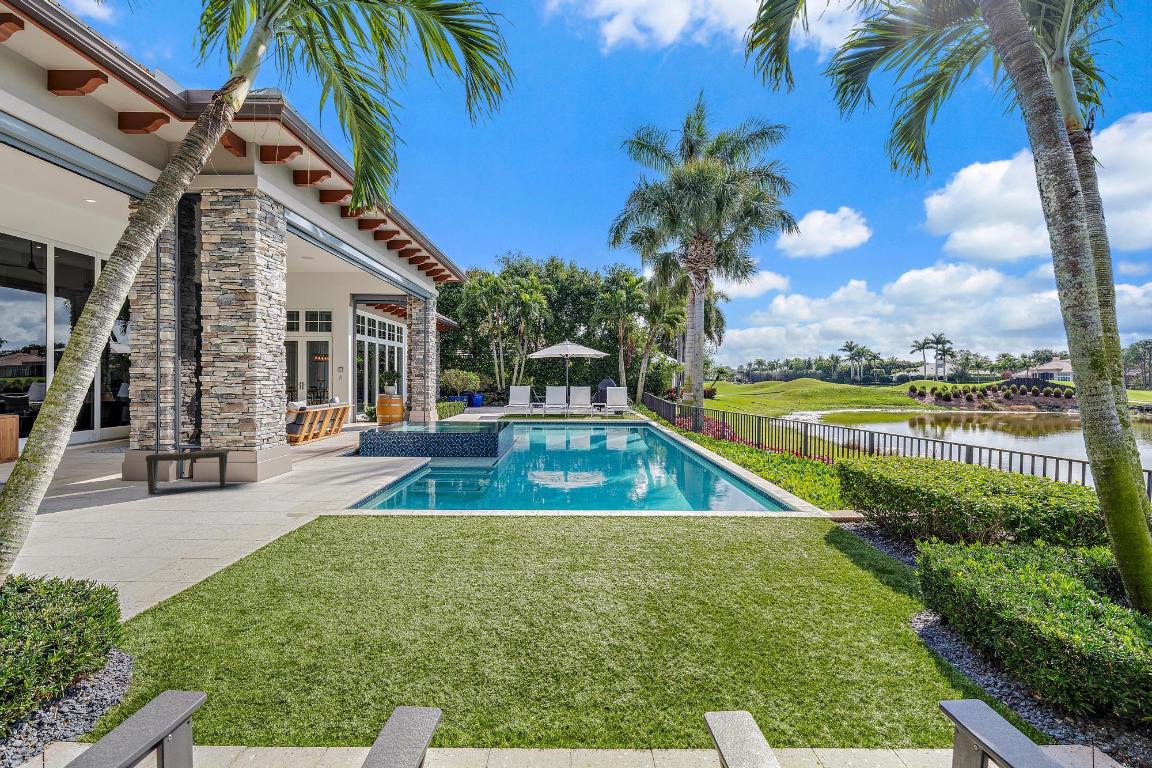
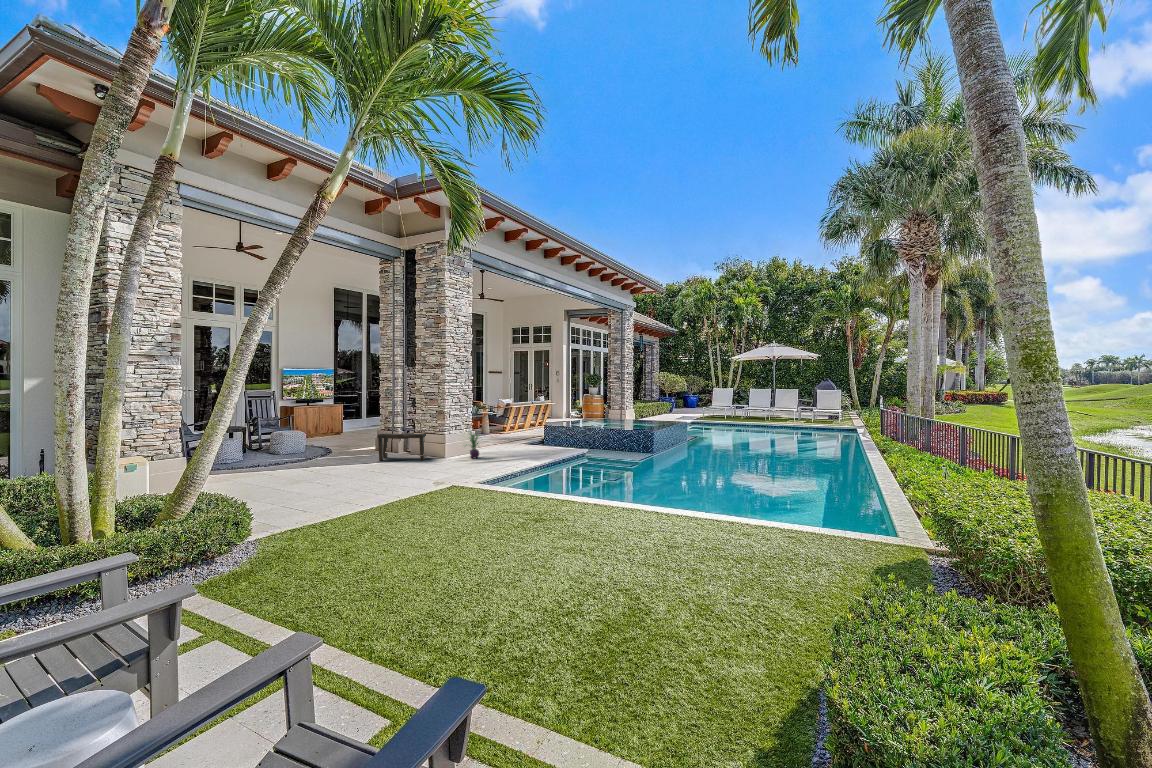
decorative plant: none [271,442,319,479] -> present [466,433,479,458]

